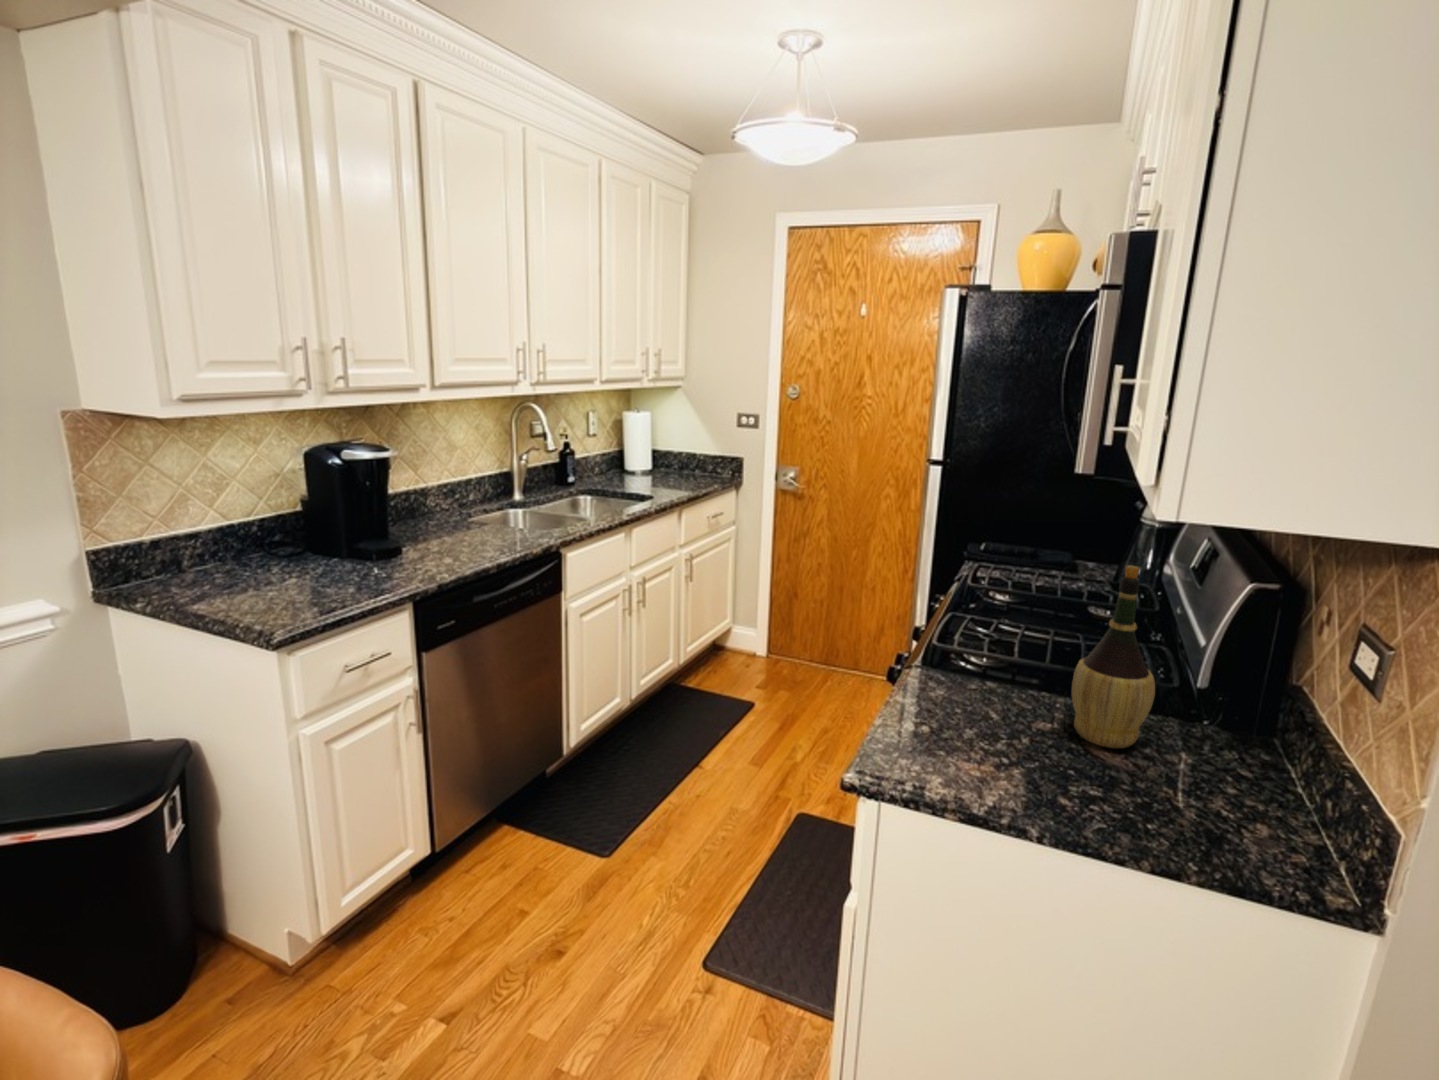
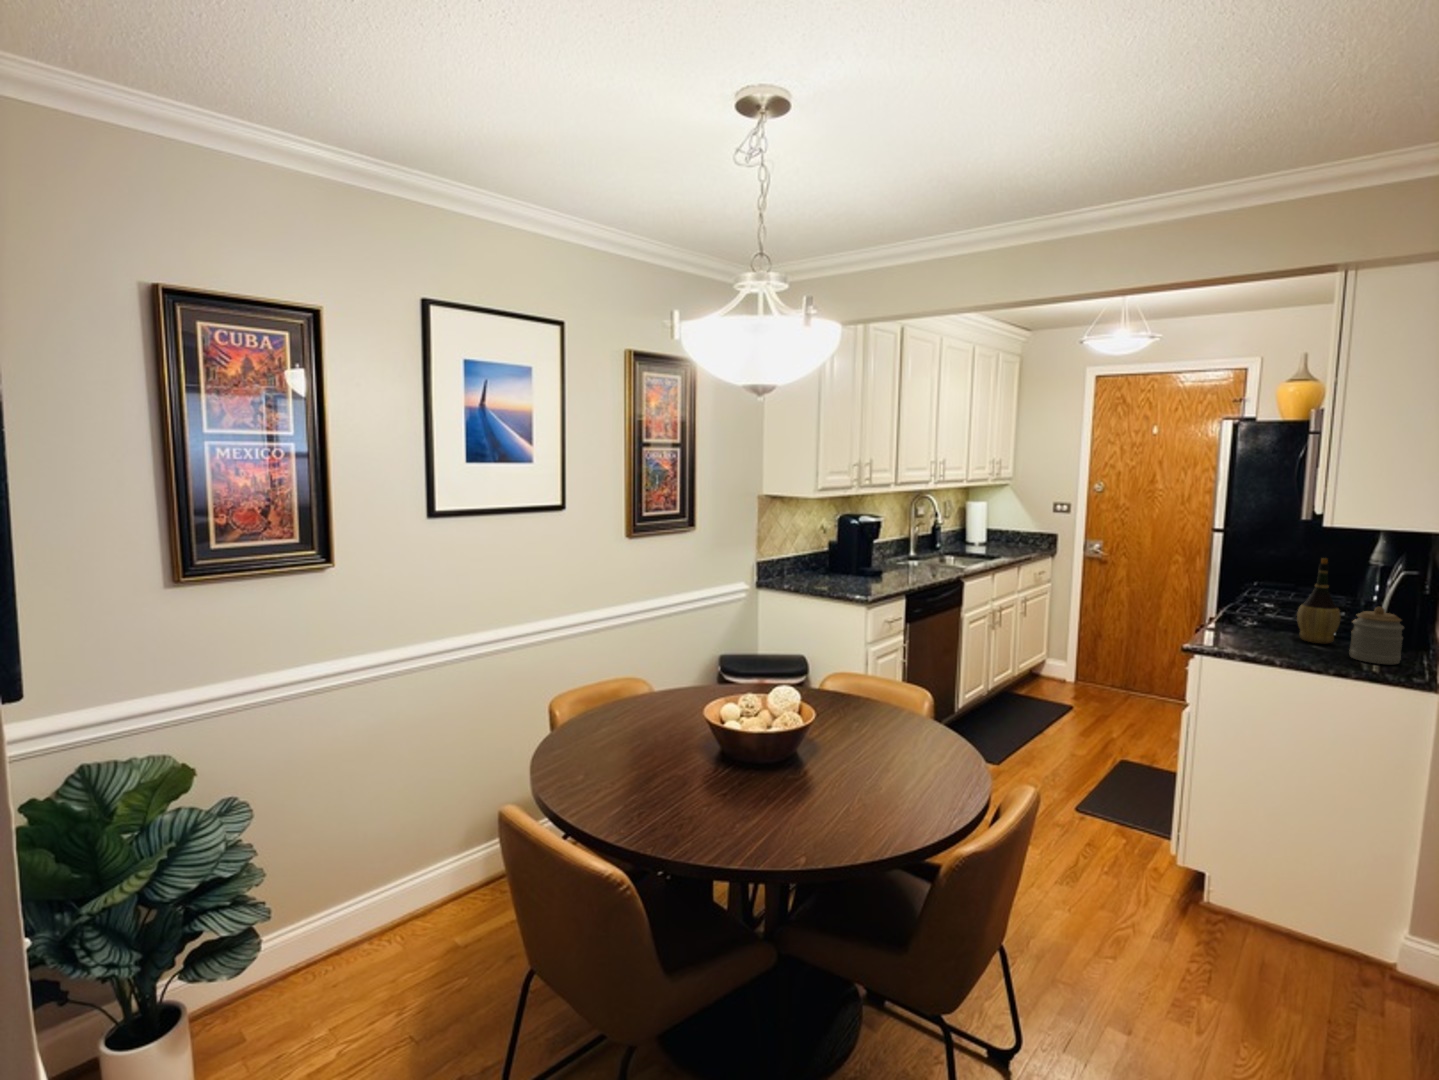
jar: none [1182,698,1308,841] -> present [1349,607,1404,664]

